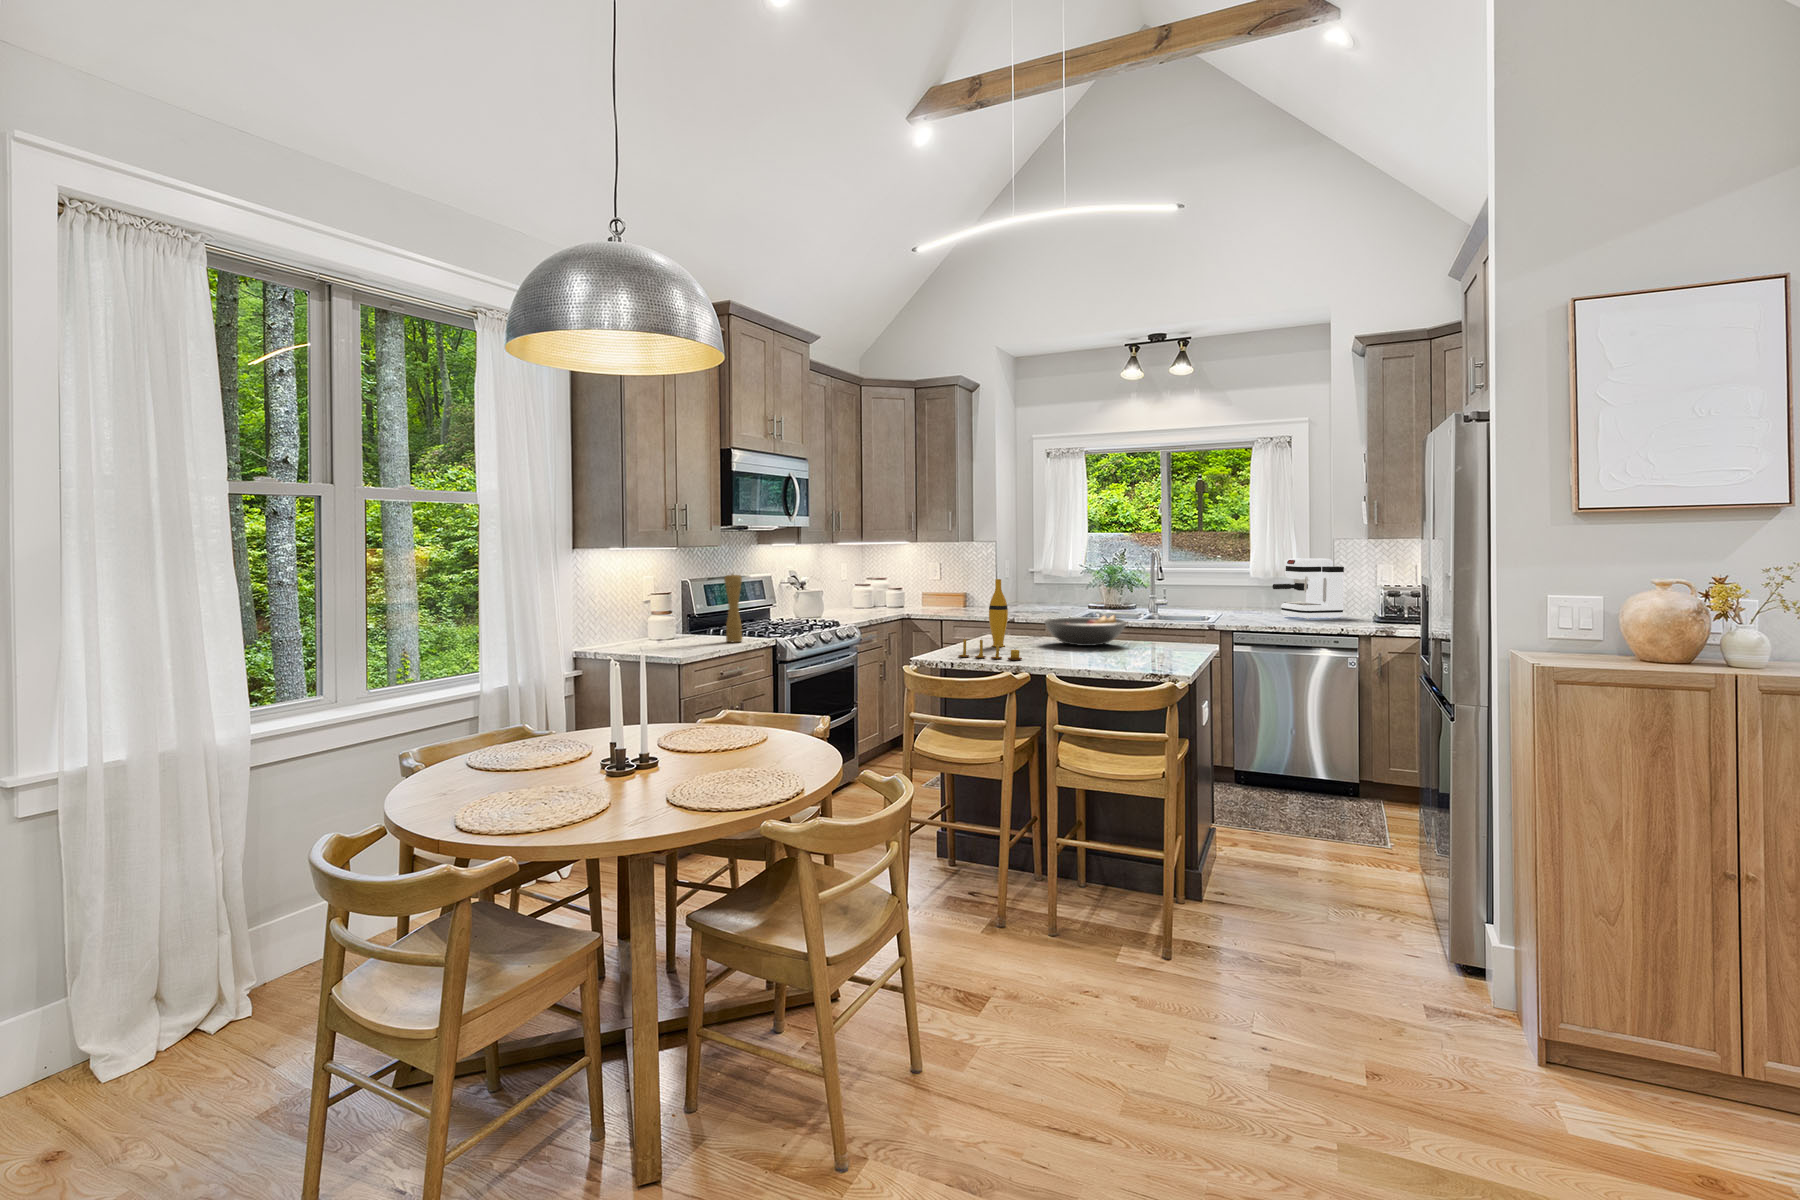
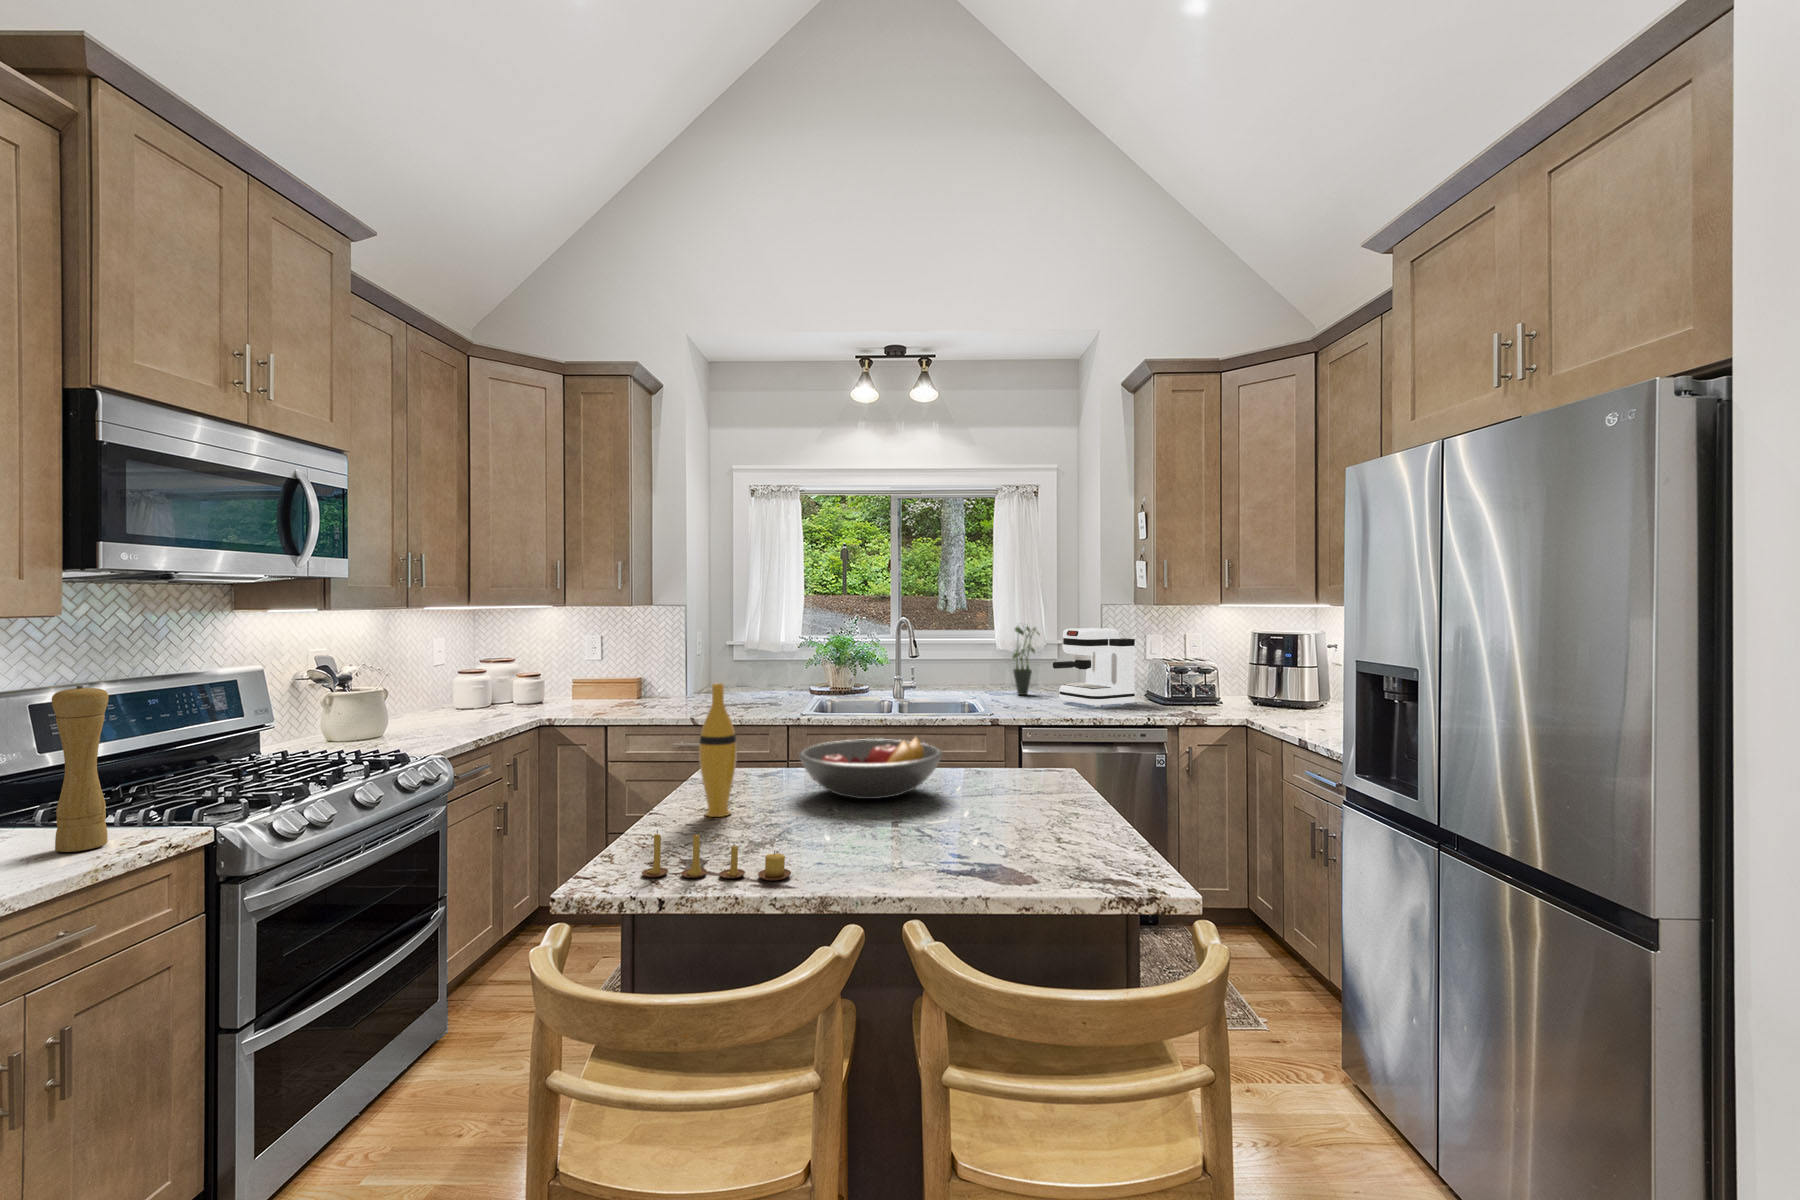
potted plant: none [1250,554,1275,612] -> present [1013,626,1039,695]

